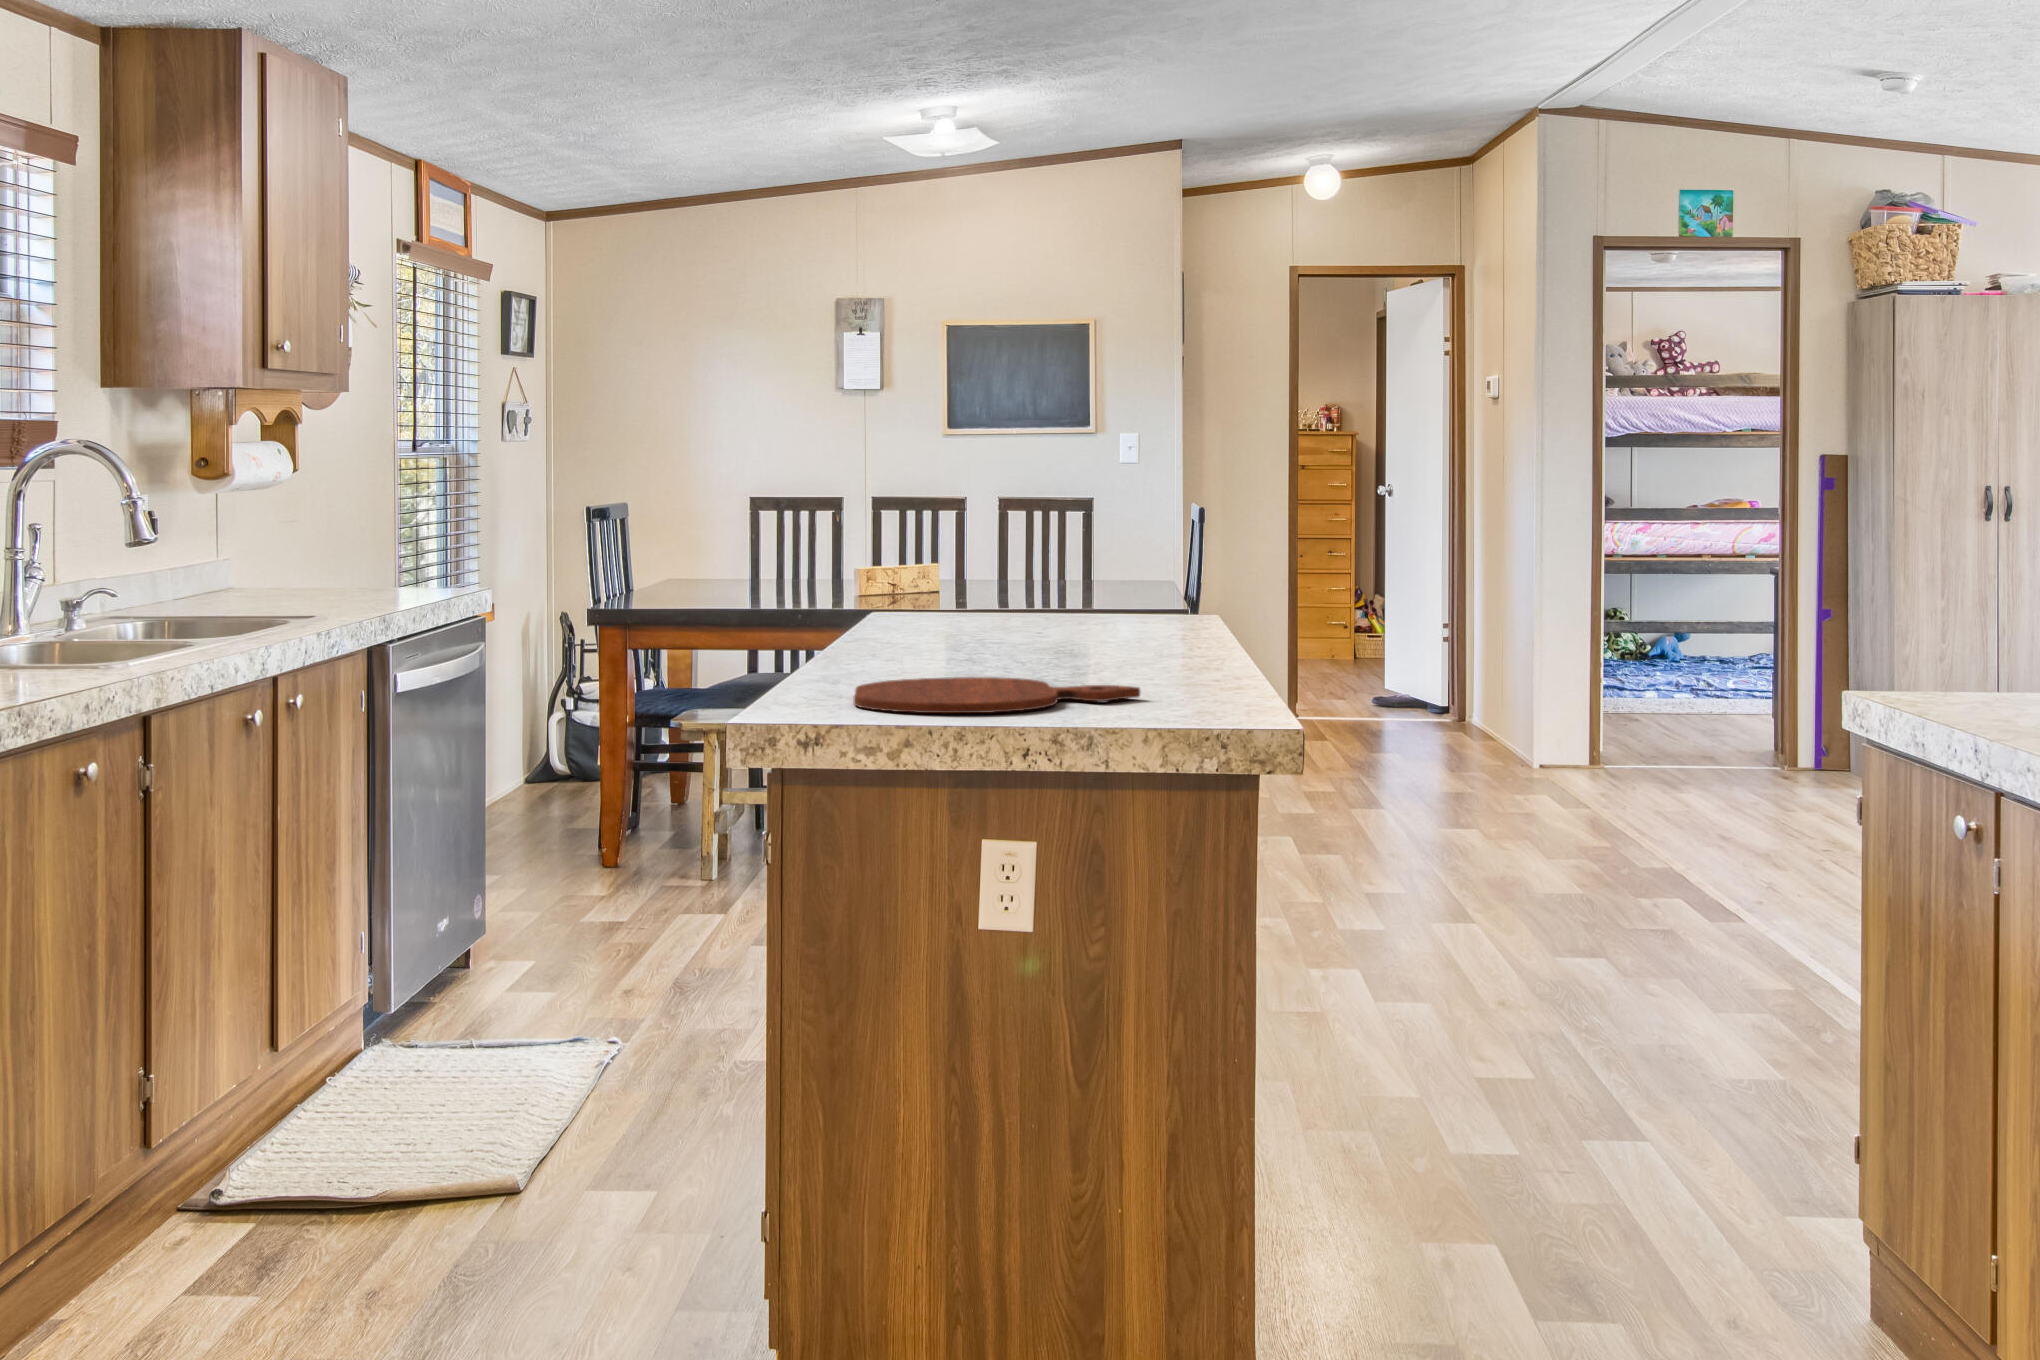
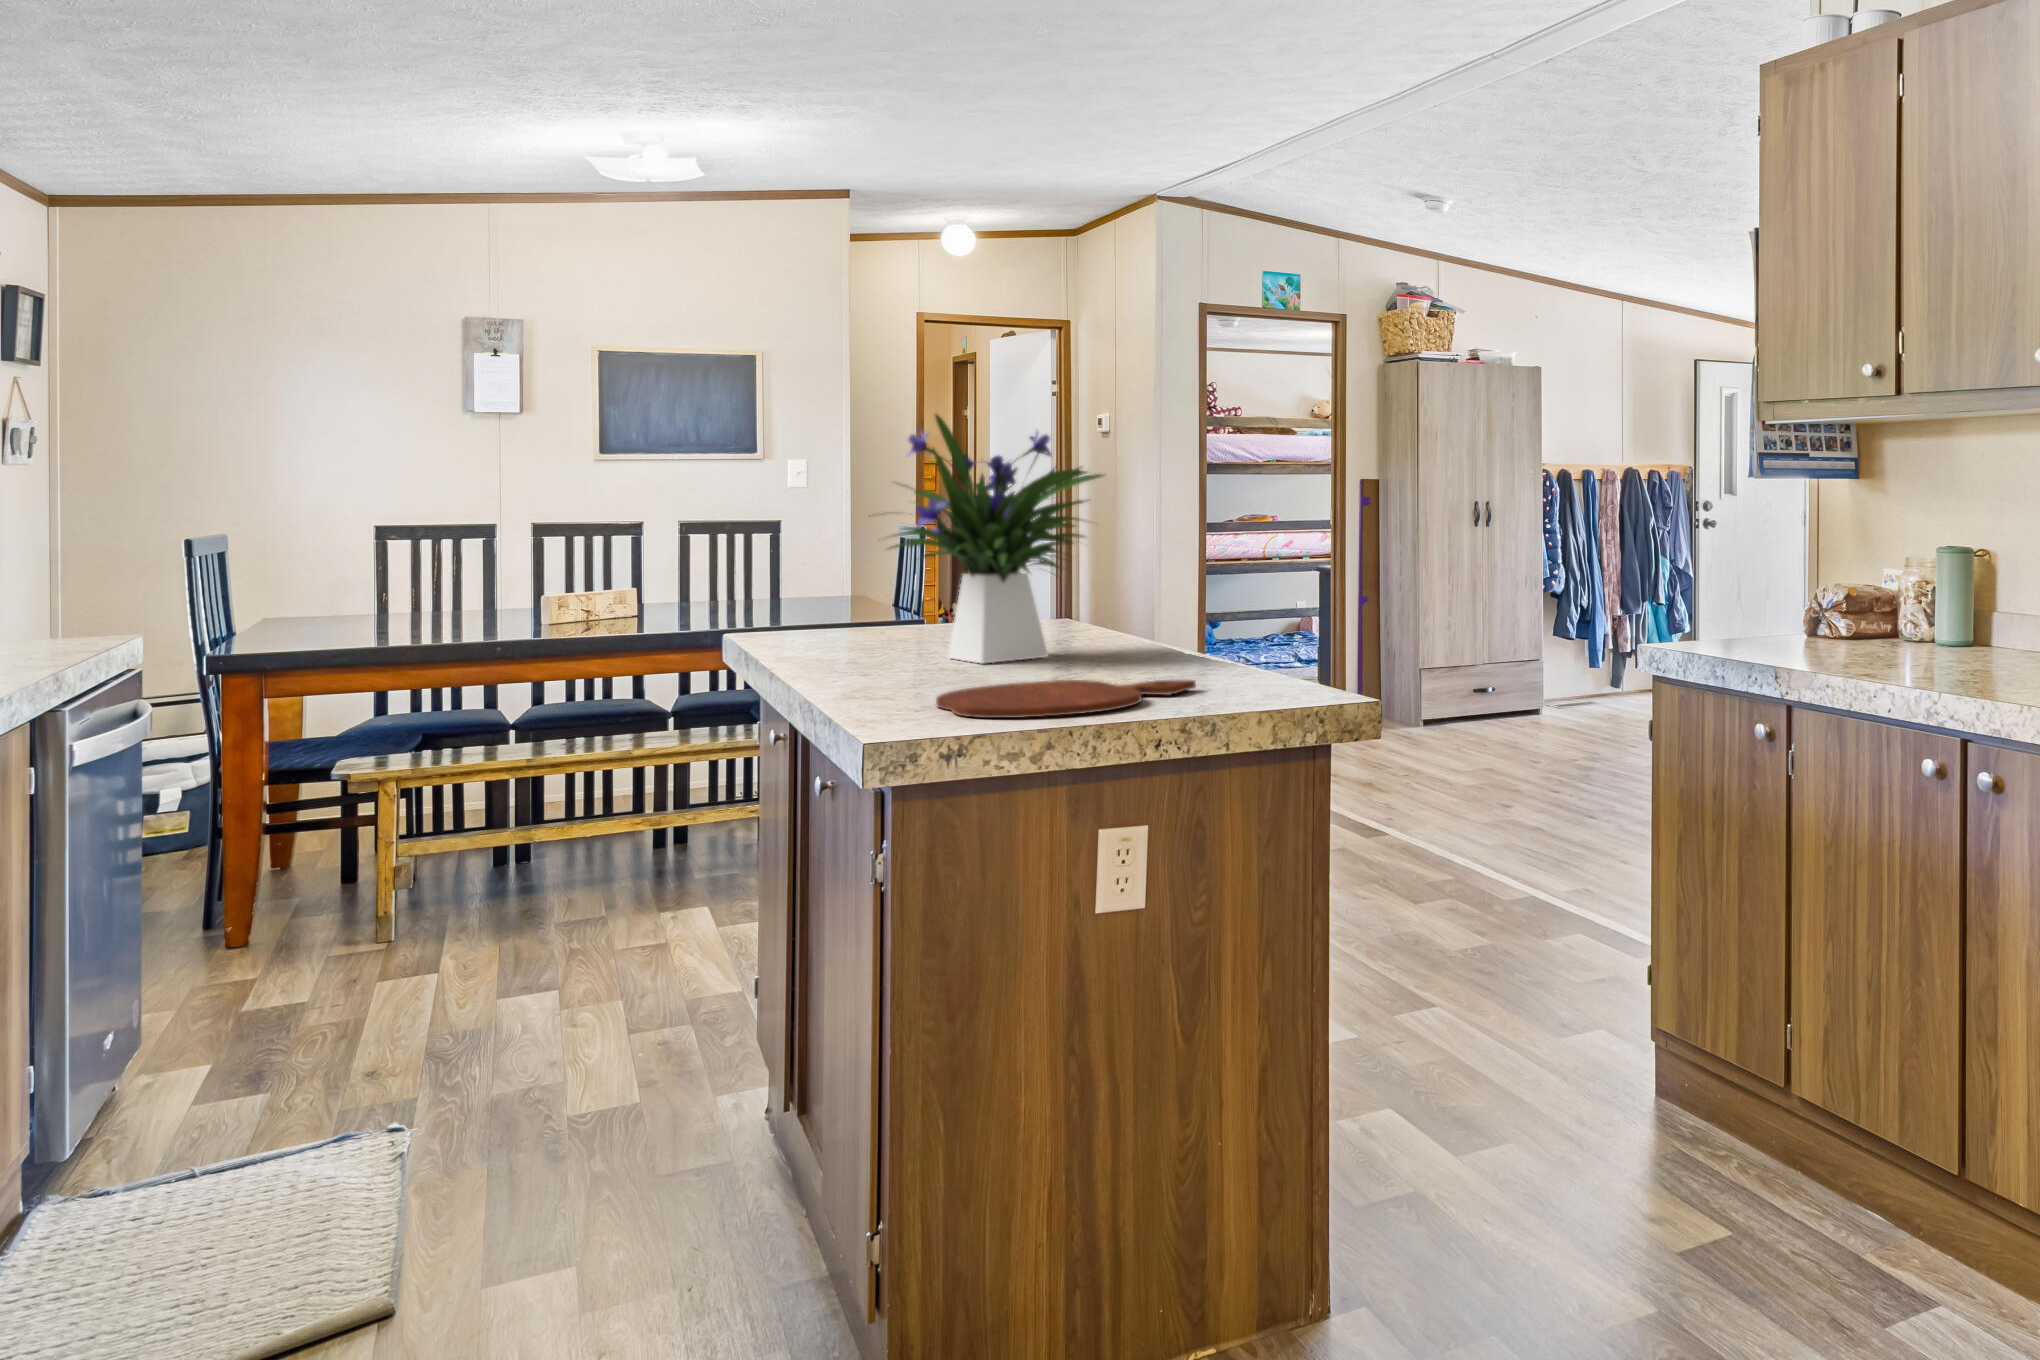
flower arrangement: none [891,382,1144,657] -> present [873,414,1104,663]

